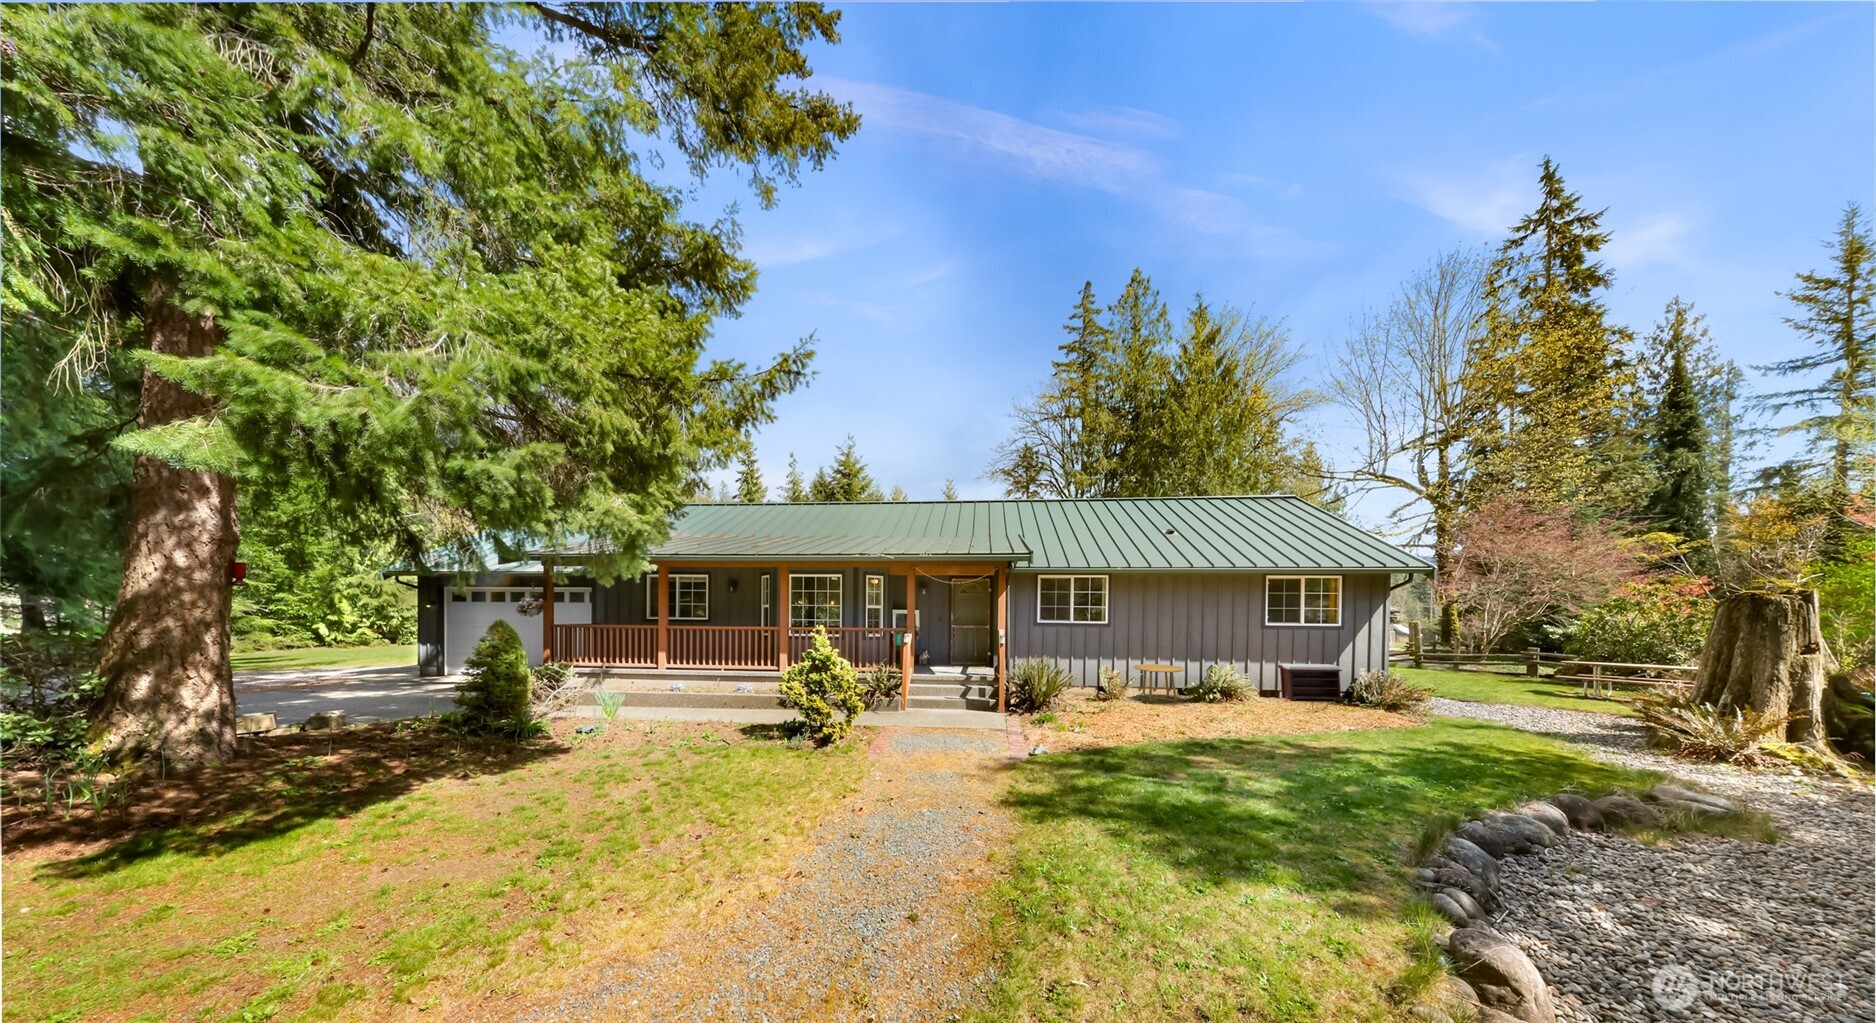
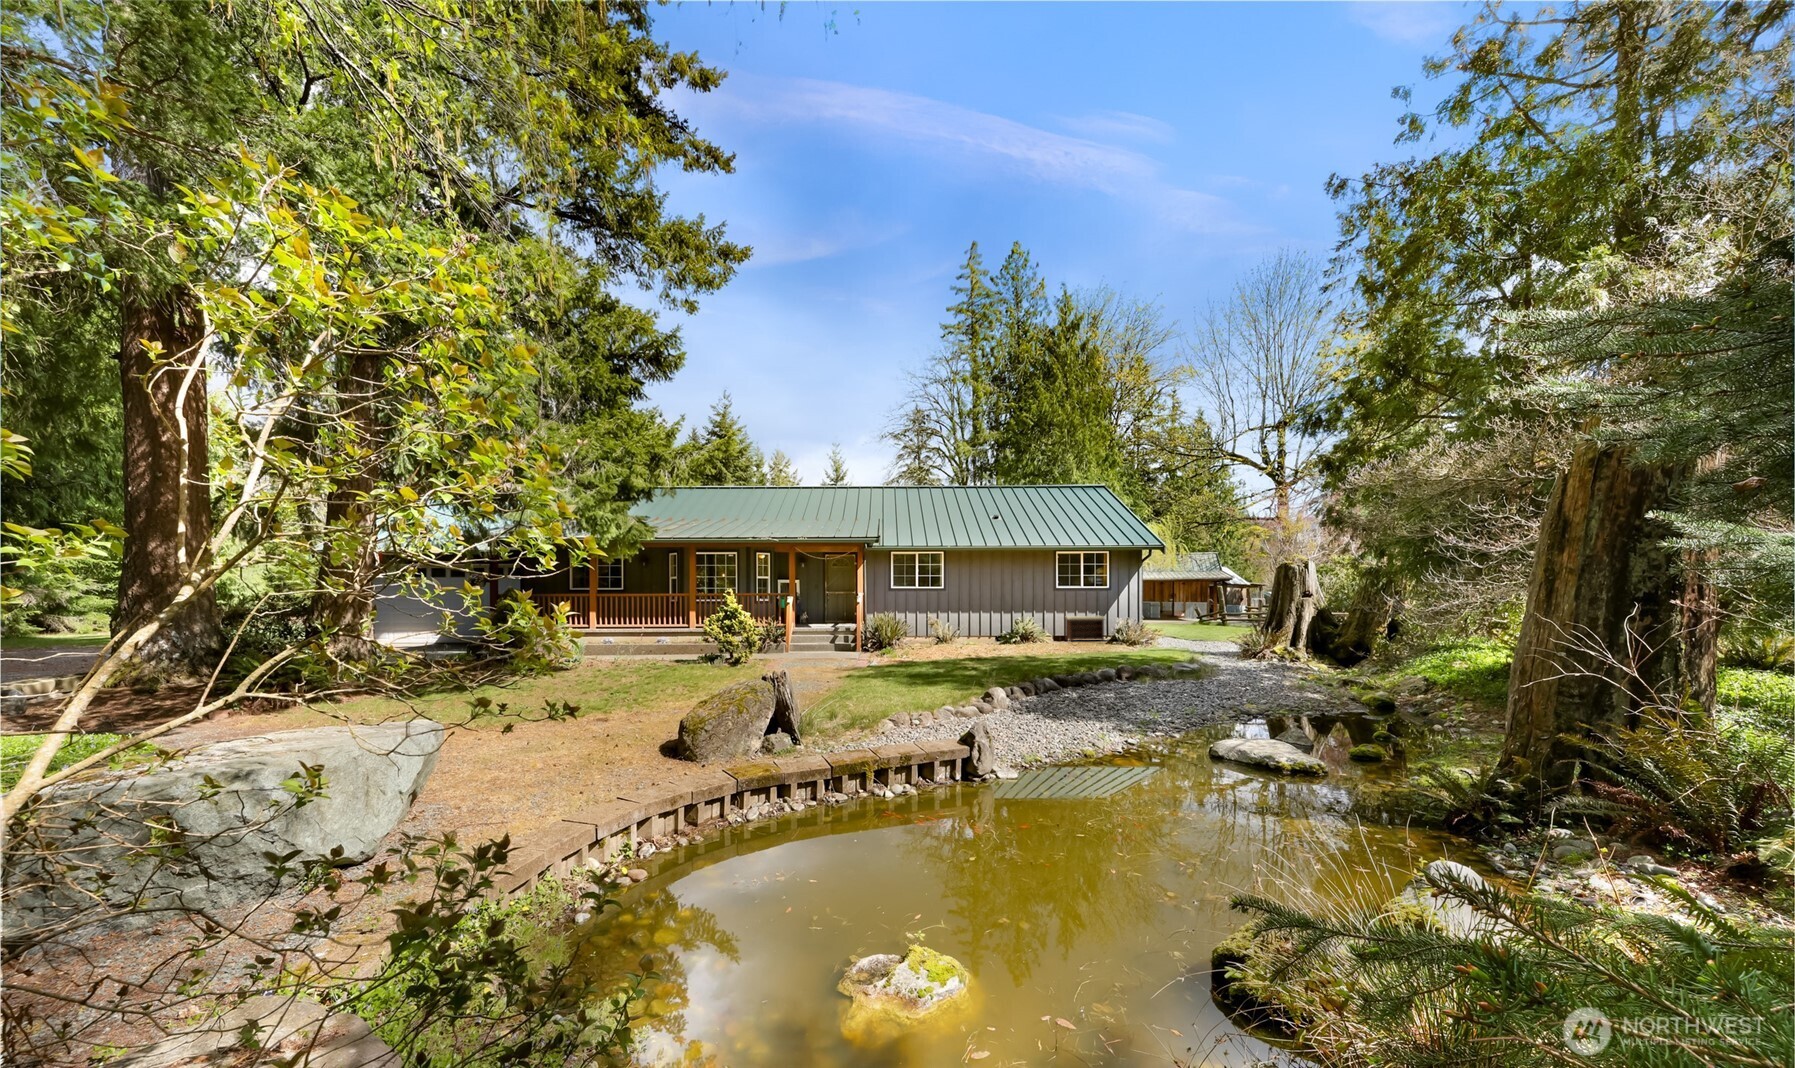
round table: present [1134,664,1183,702] -> none [961,618,996,644]

